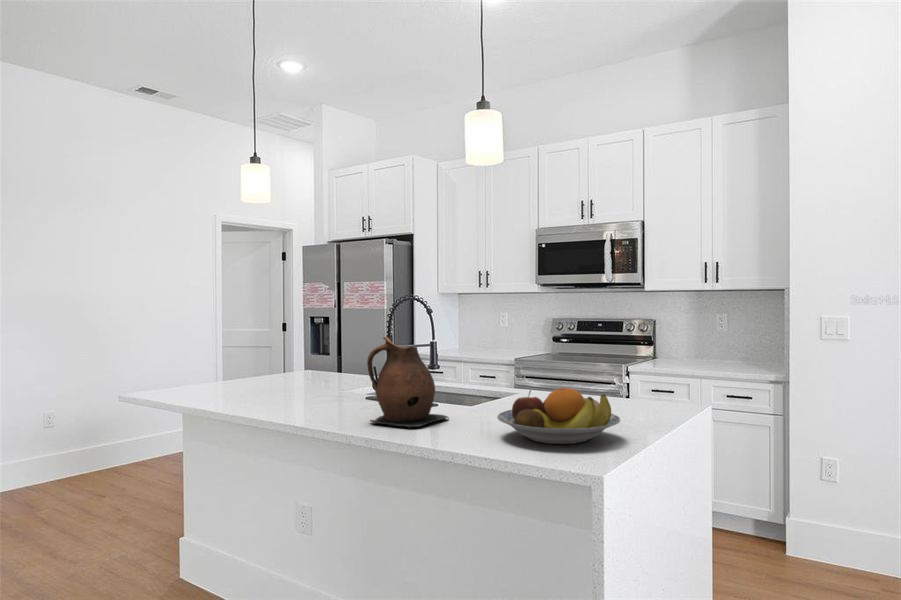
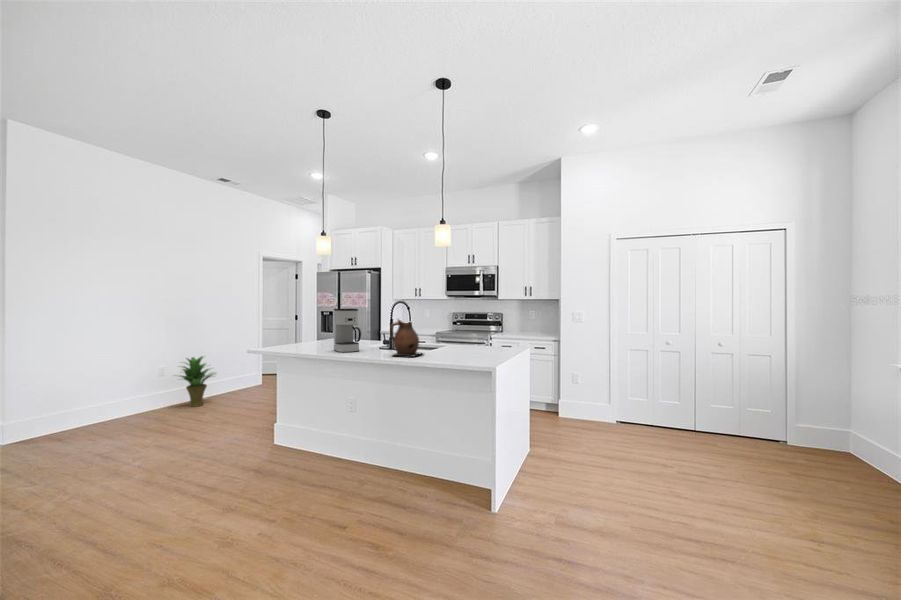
coffee maker: none [269,314,324,409] -> present [334,309,361,353]
fruit bowl: present [497,388,620,444] -> none [449,338,498,360]
potted plant: none [43,398,122,489] -> present [180,356,214,407]

